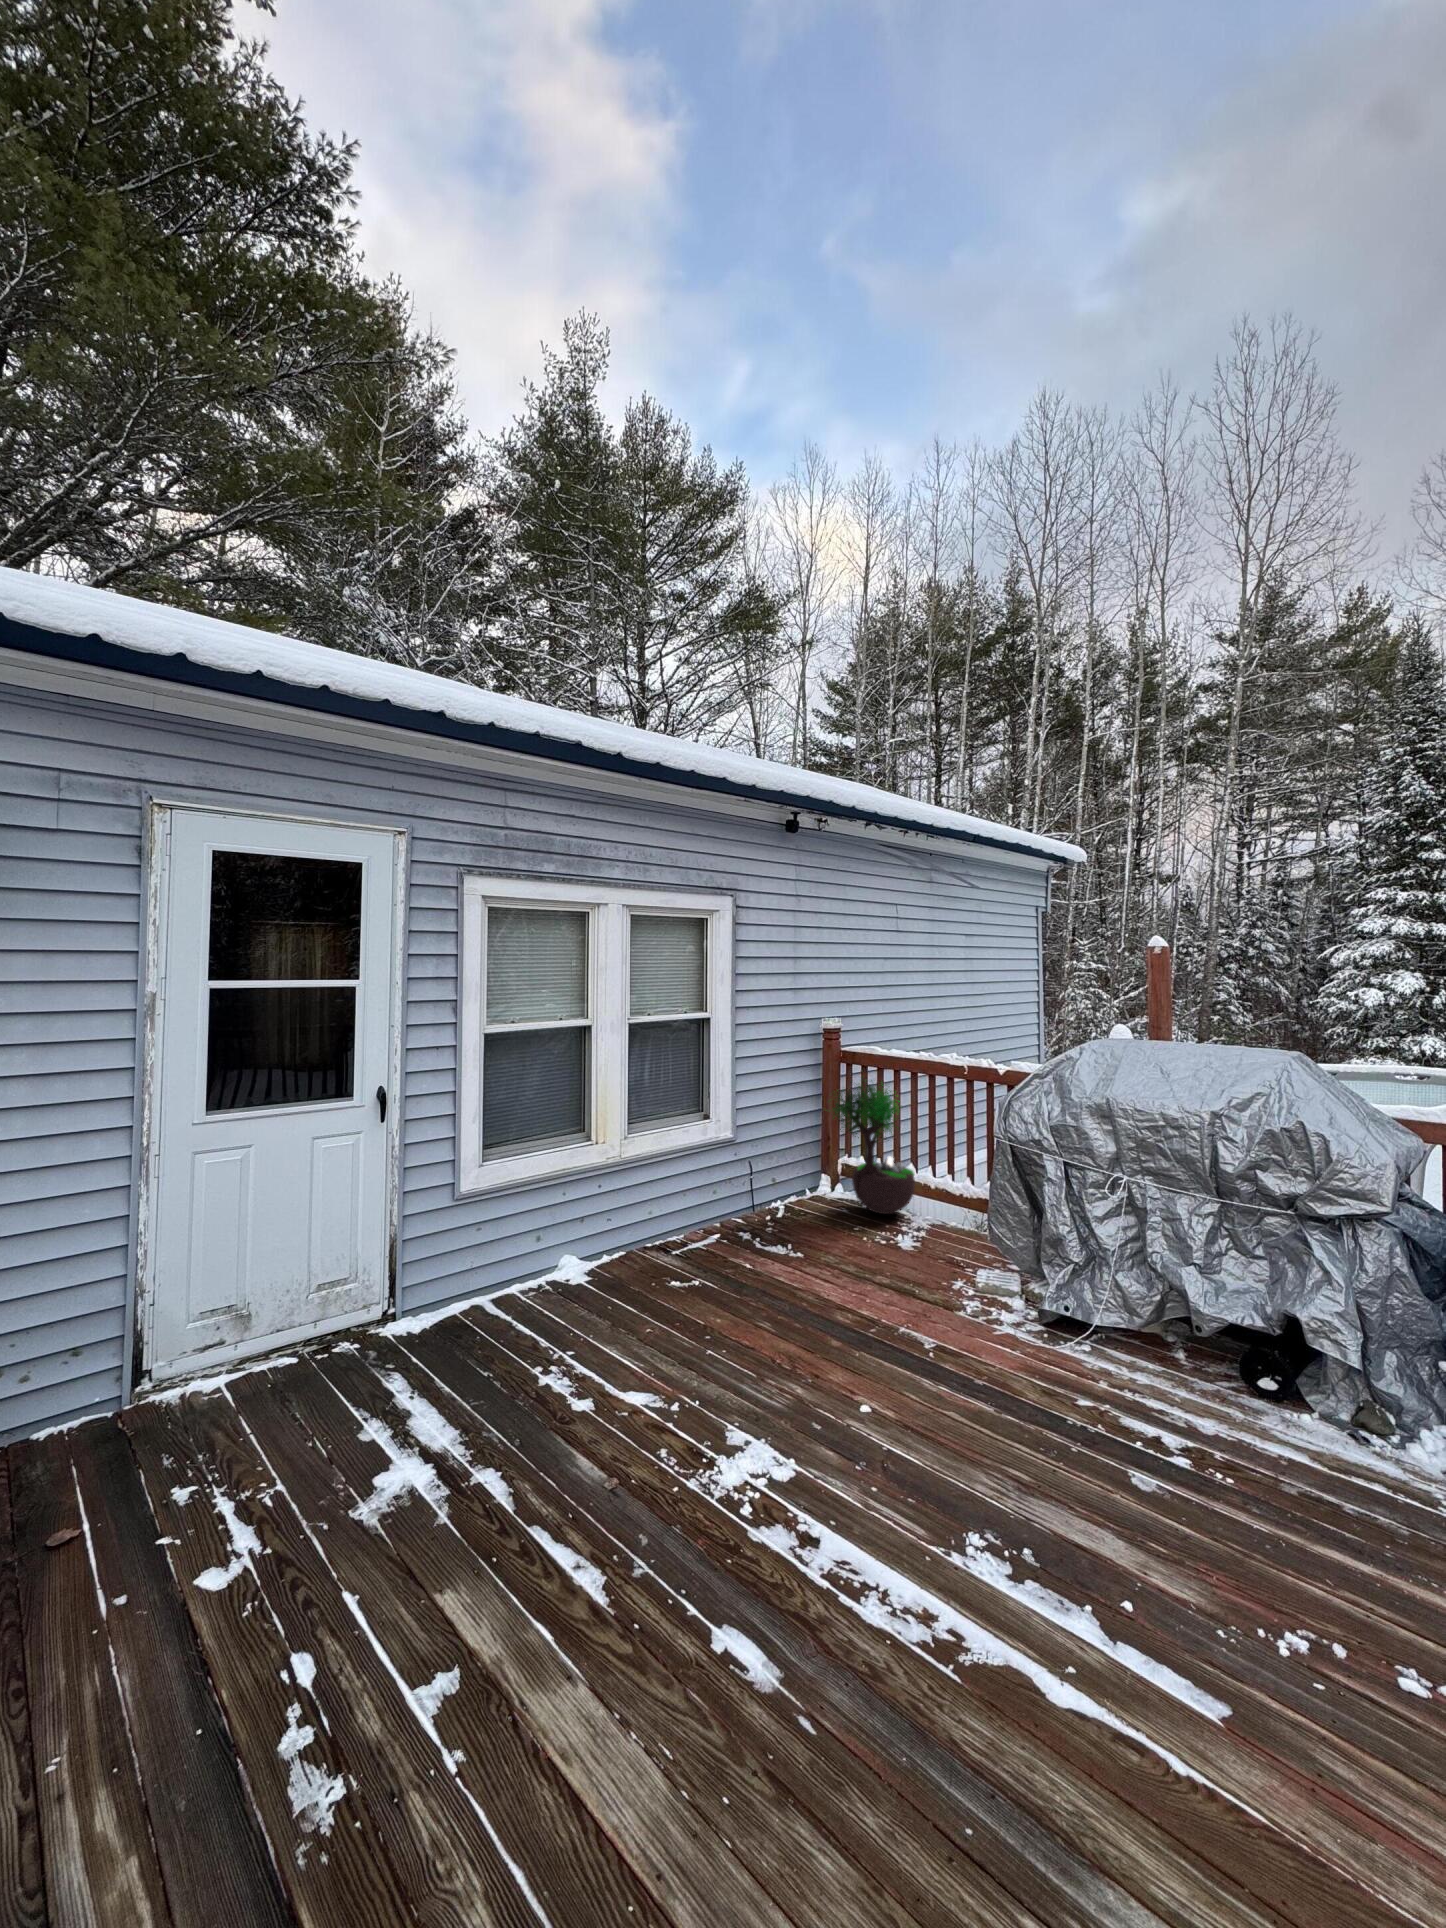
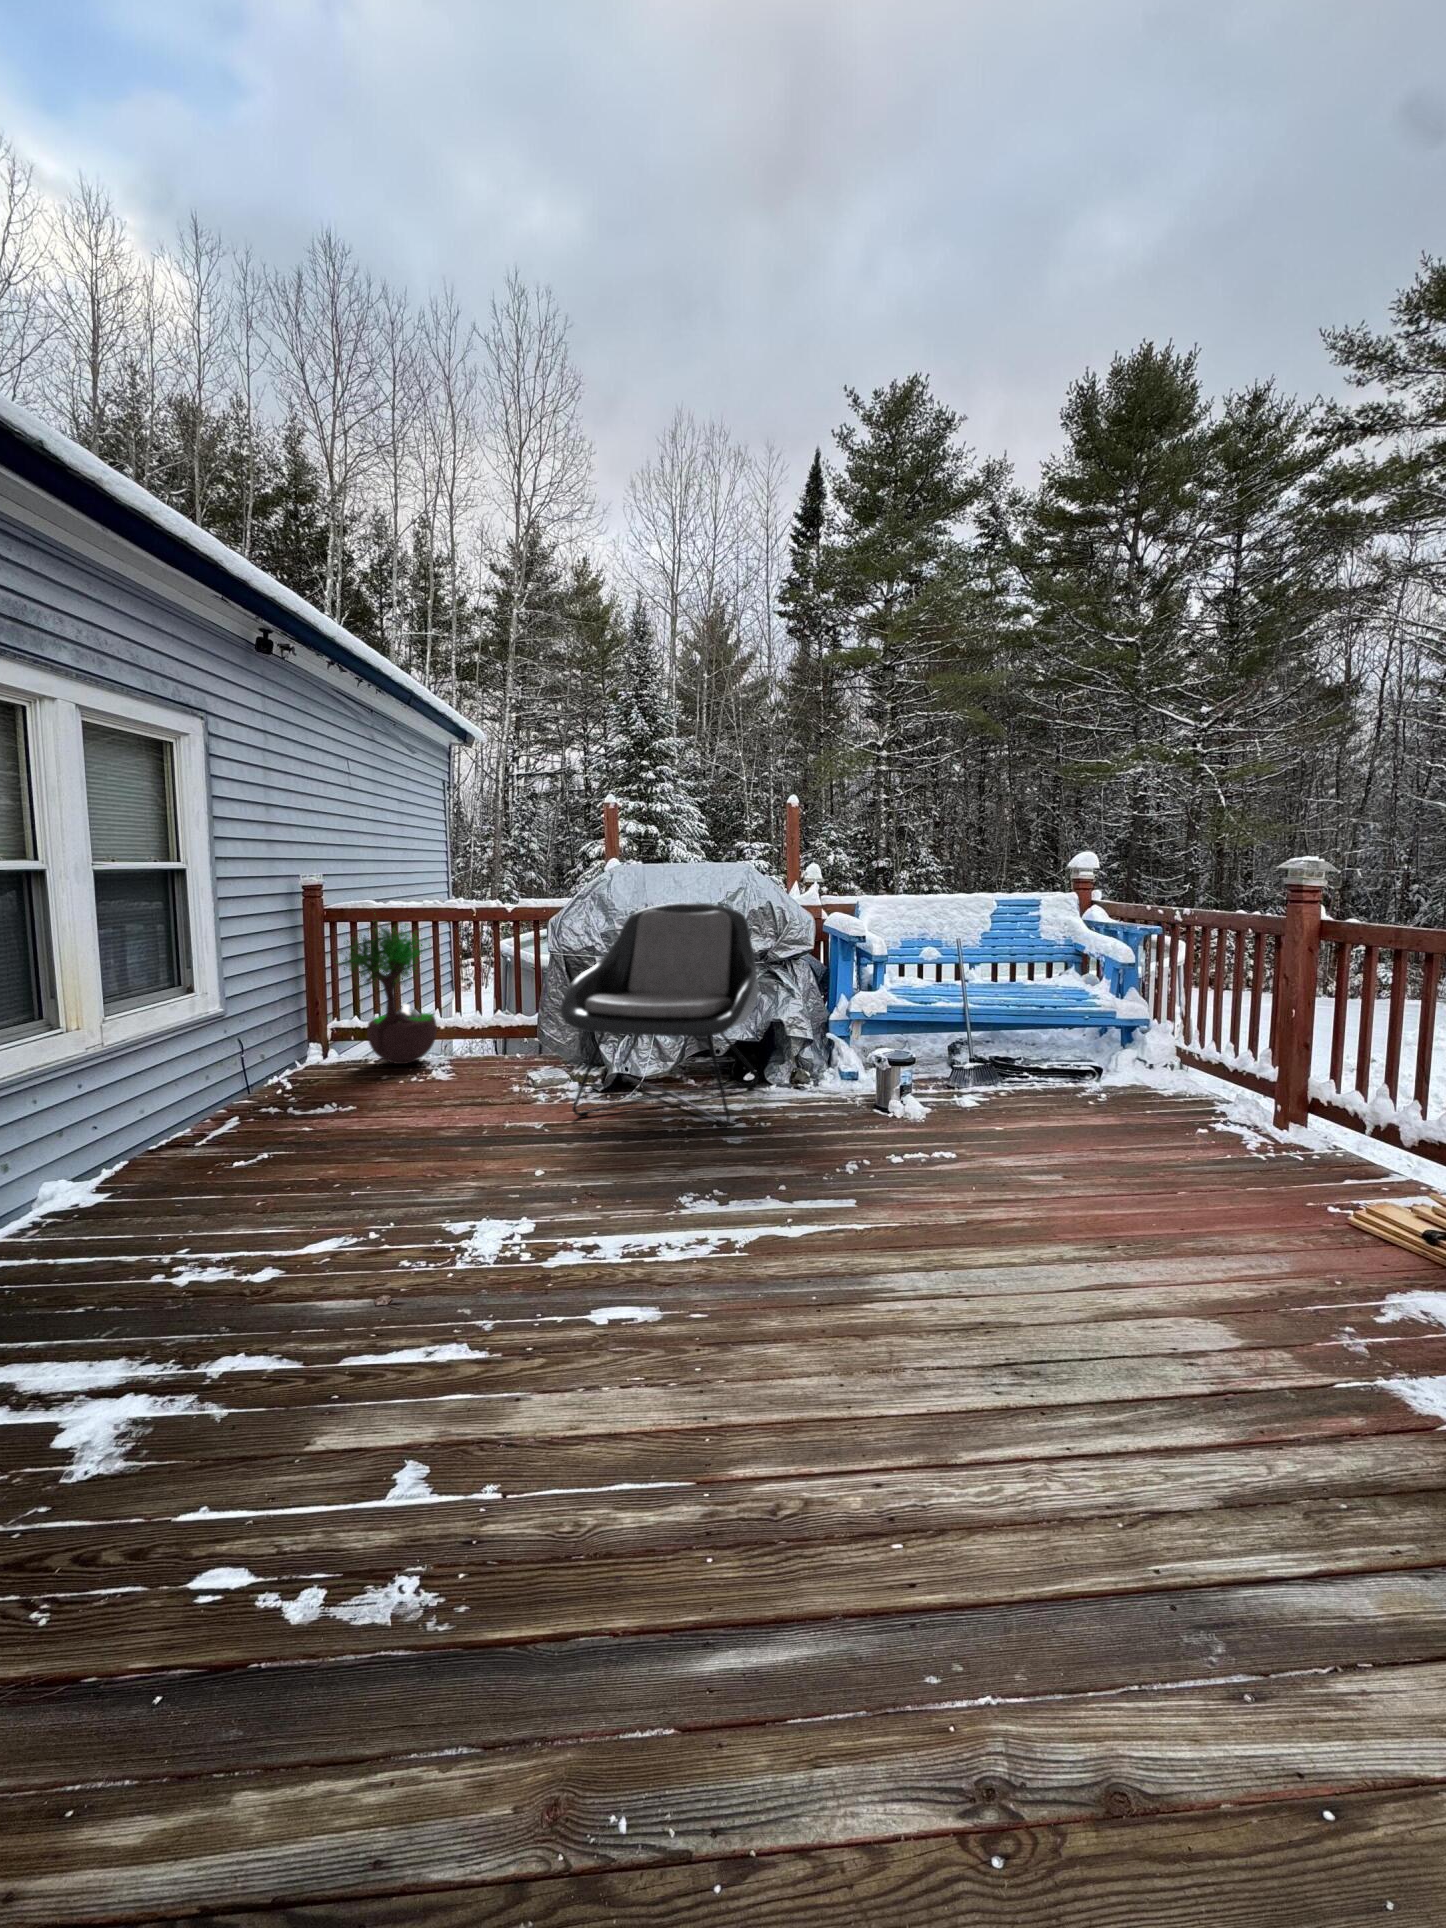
lounge chair: none [956,1109,1255,1441] -> present [561,902,758,1127]

